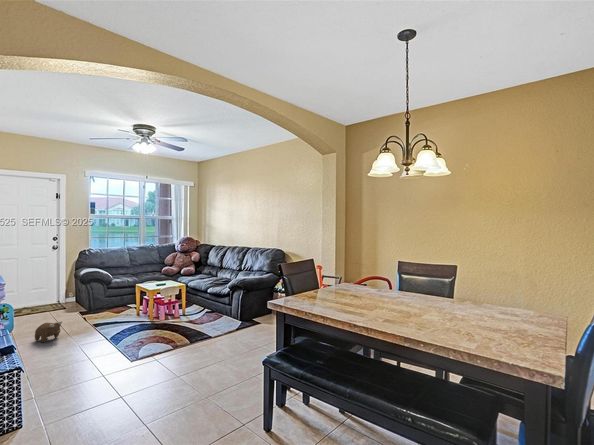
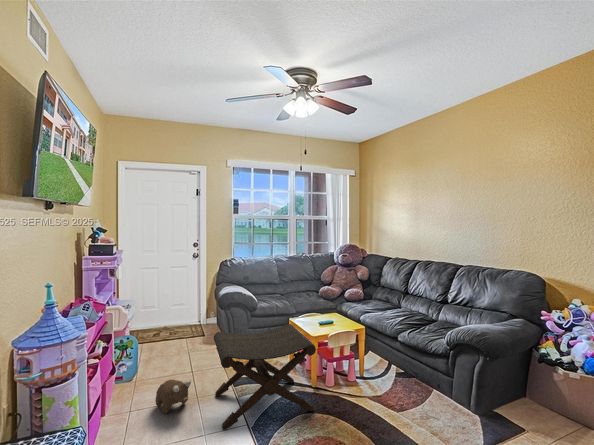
footstool: none [78,285,149,343] -> present [214,324,316,430]

